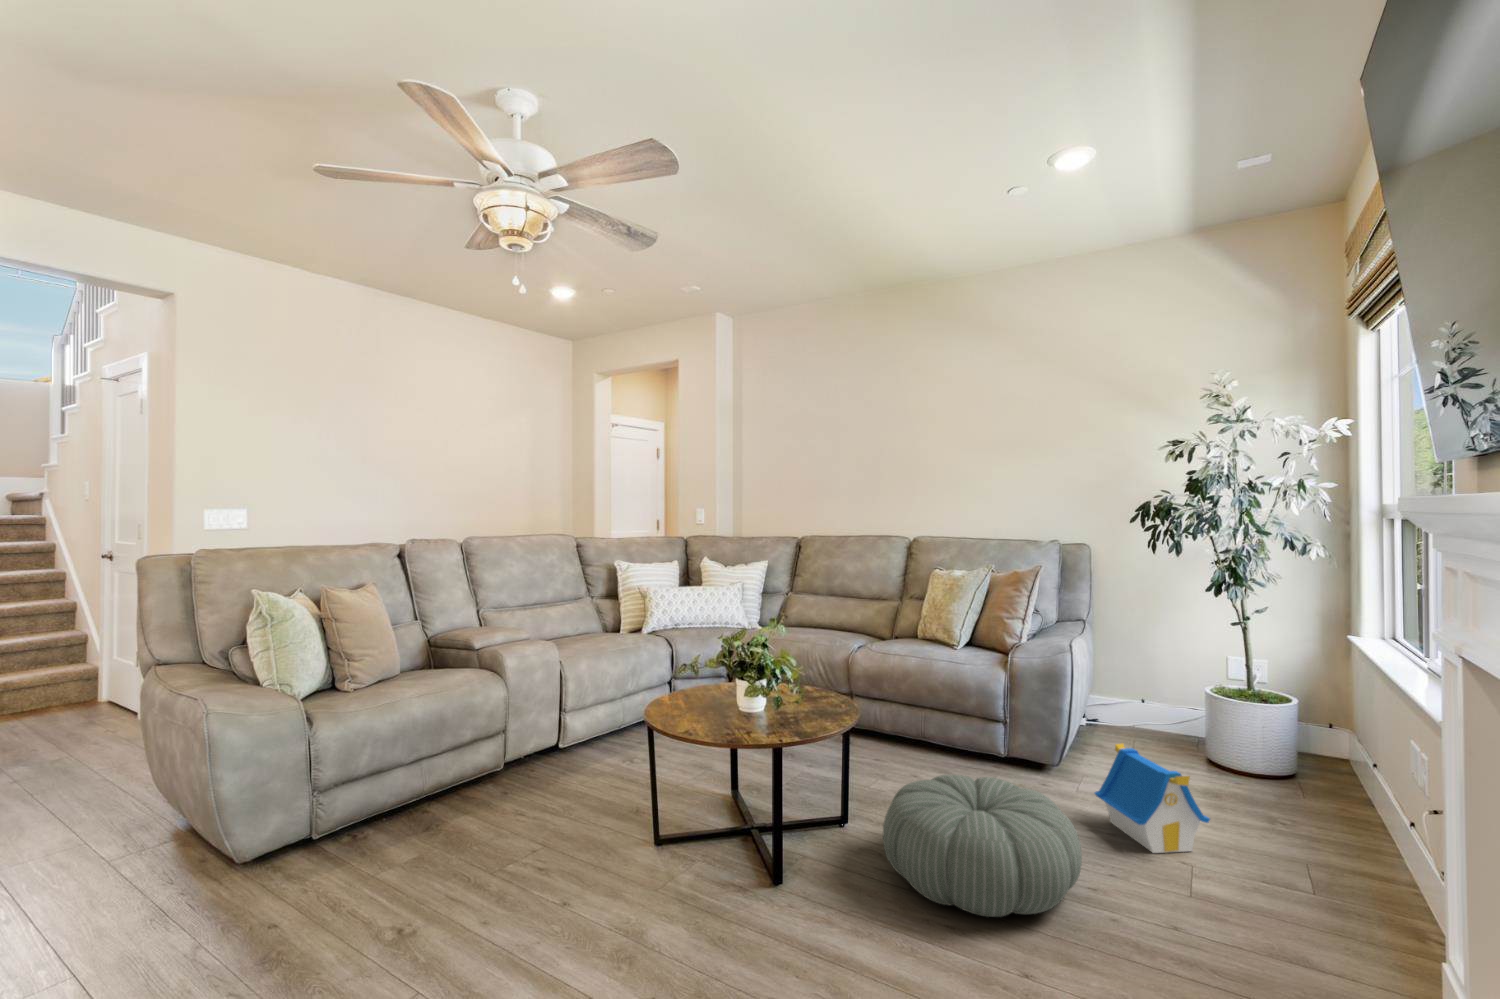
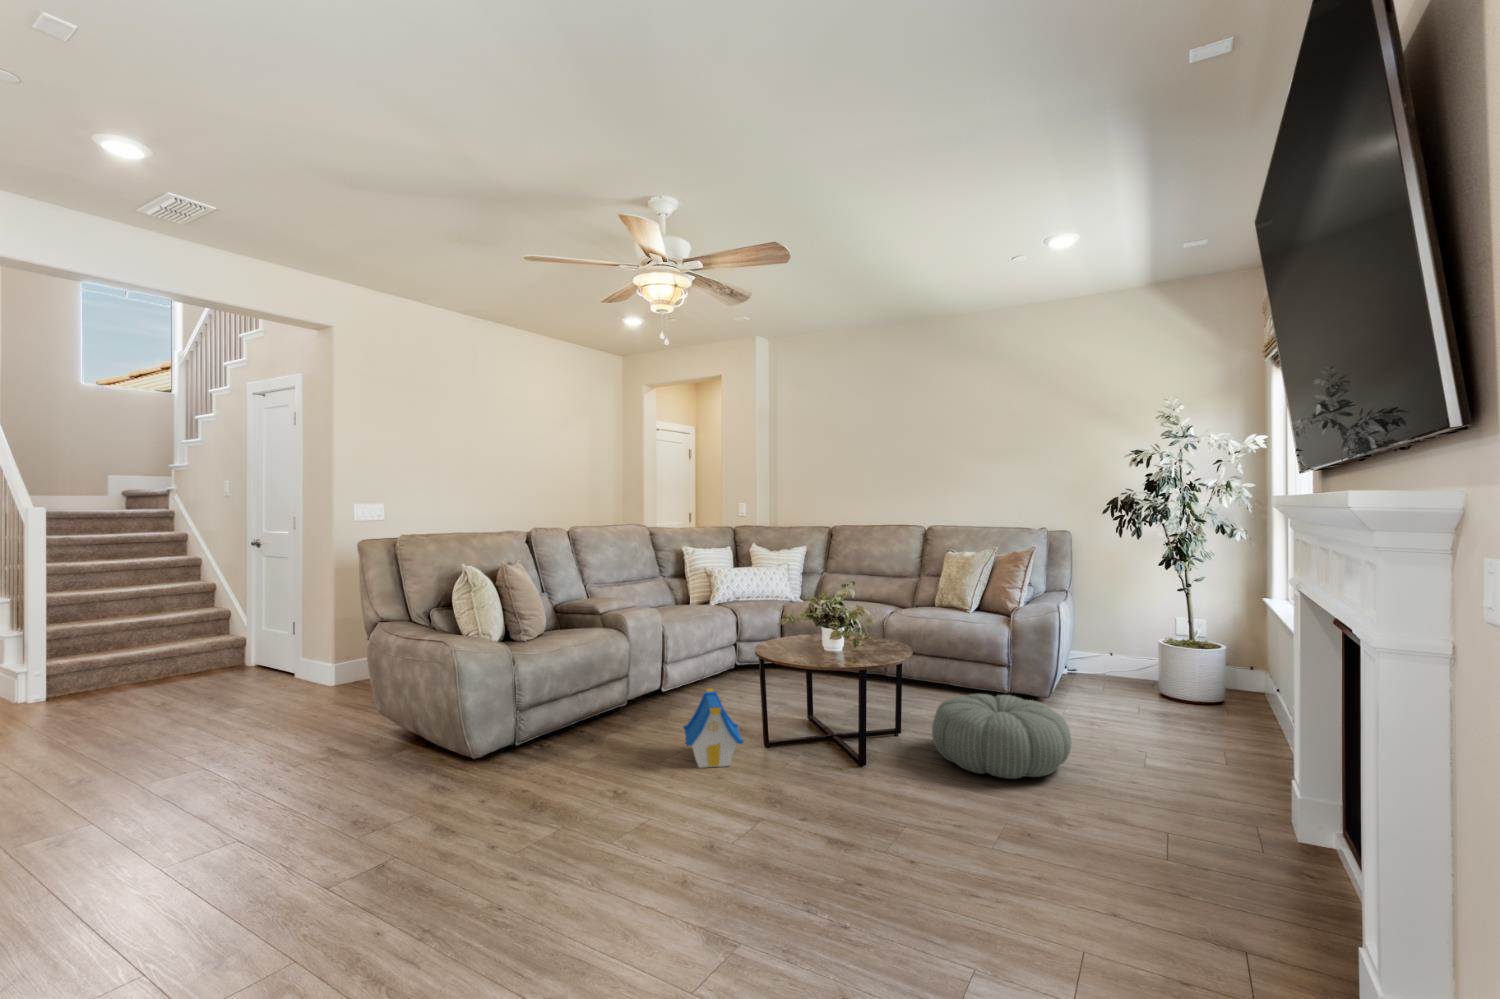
toy house: present [1095,744,1210,853] -> present [683,688,744,768]

